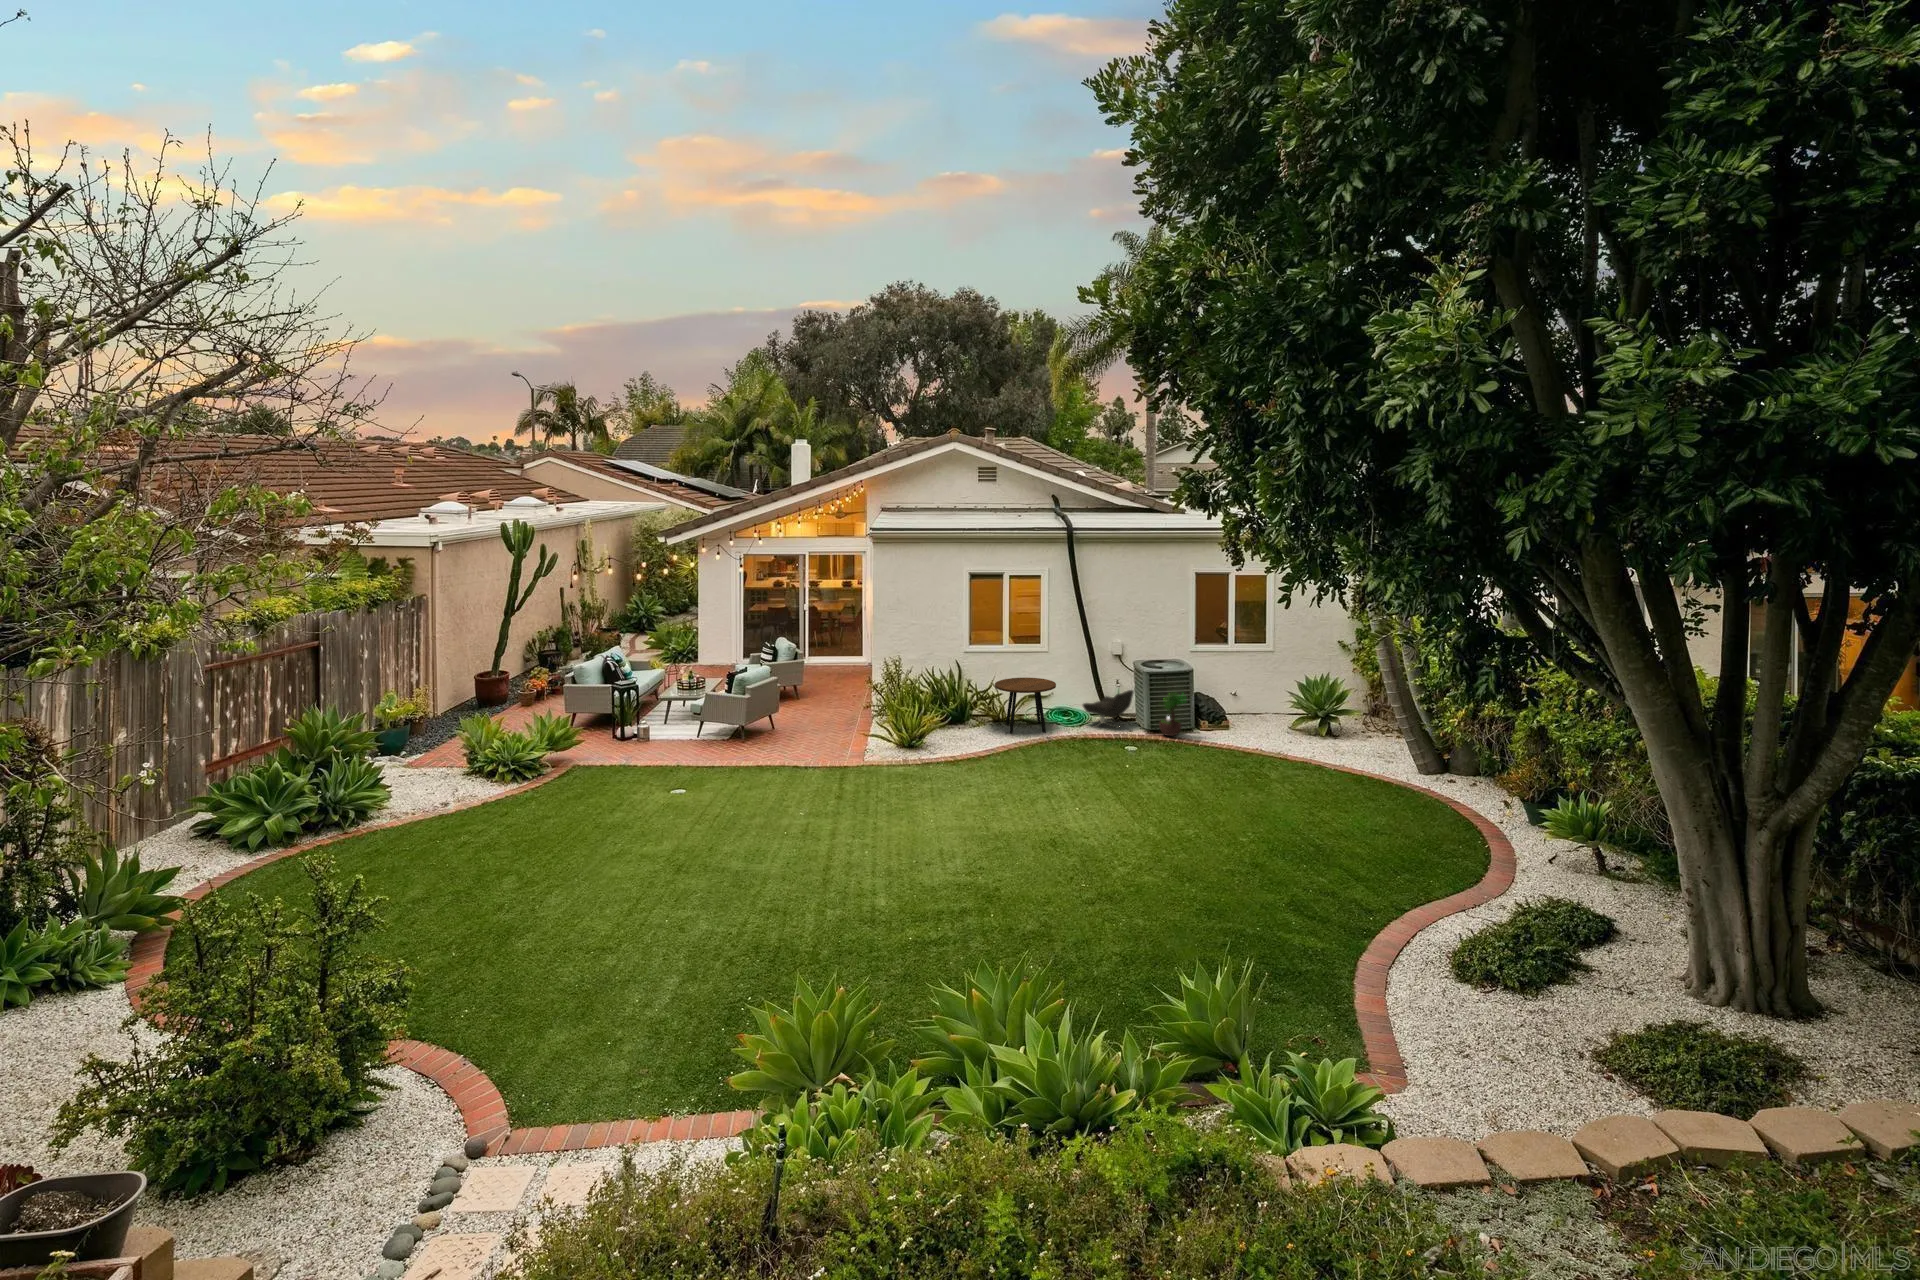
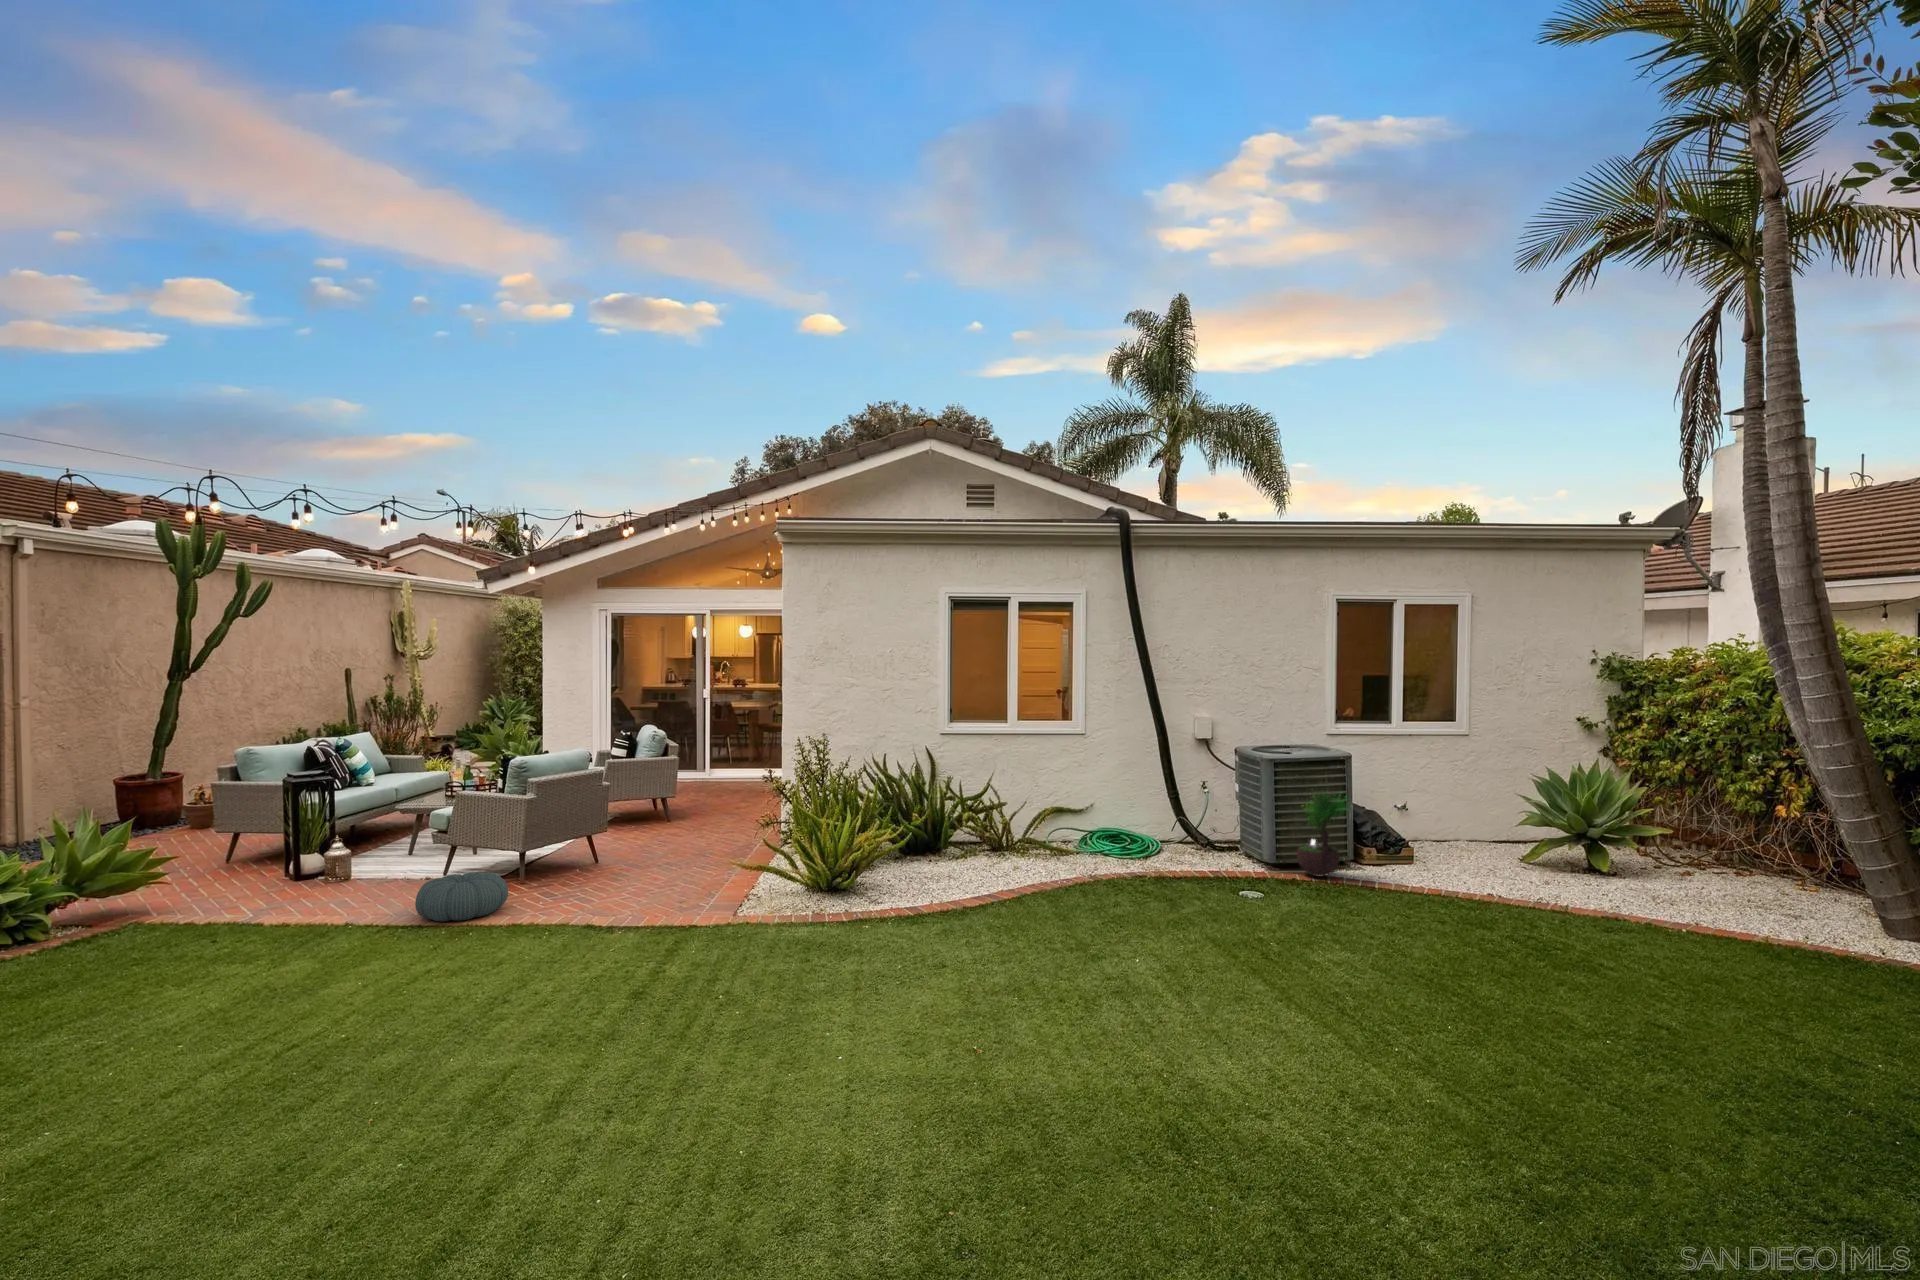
dining table: present [995,678,1056,734] -> none [995,774,1105,872]
lounge chair: present [1083,690,1134,724] -> none [1150,794,1241,863]
pouf: none [704,738,746,763] -> present [415,872,508,921]

